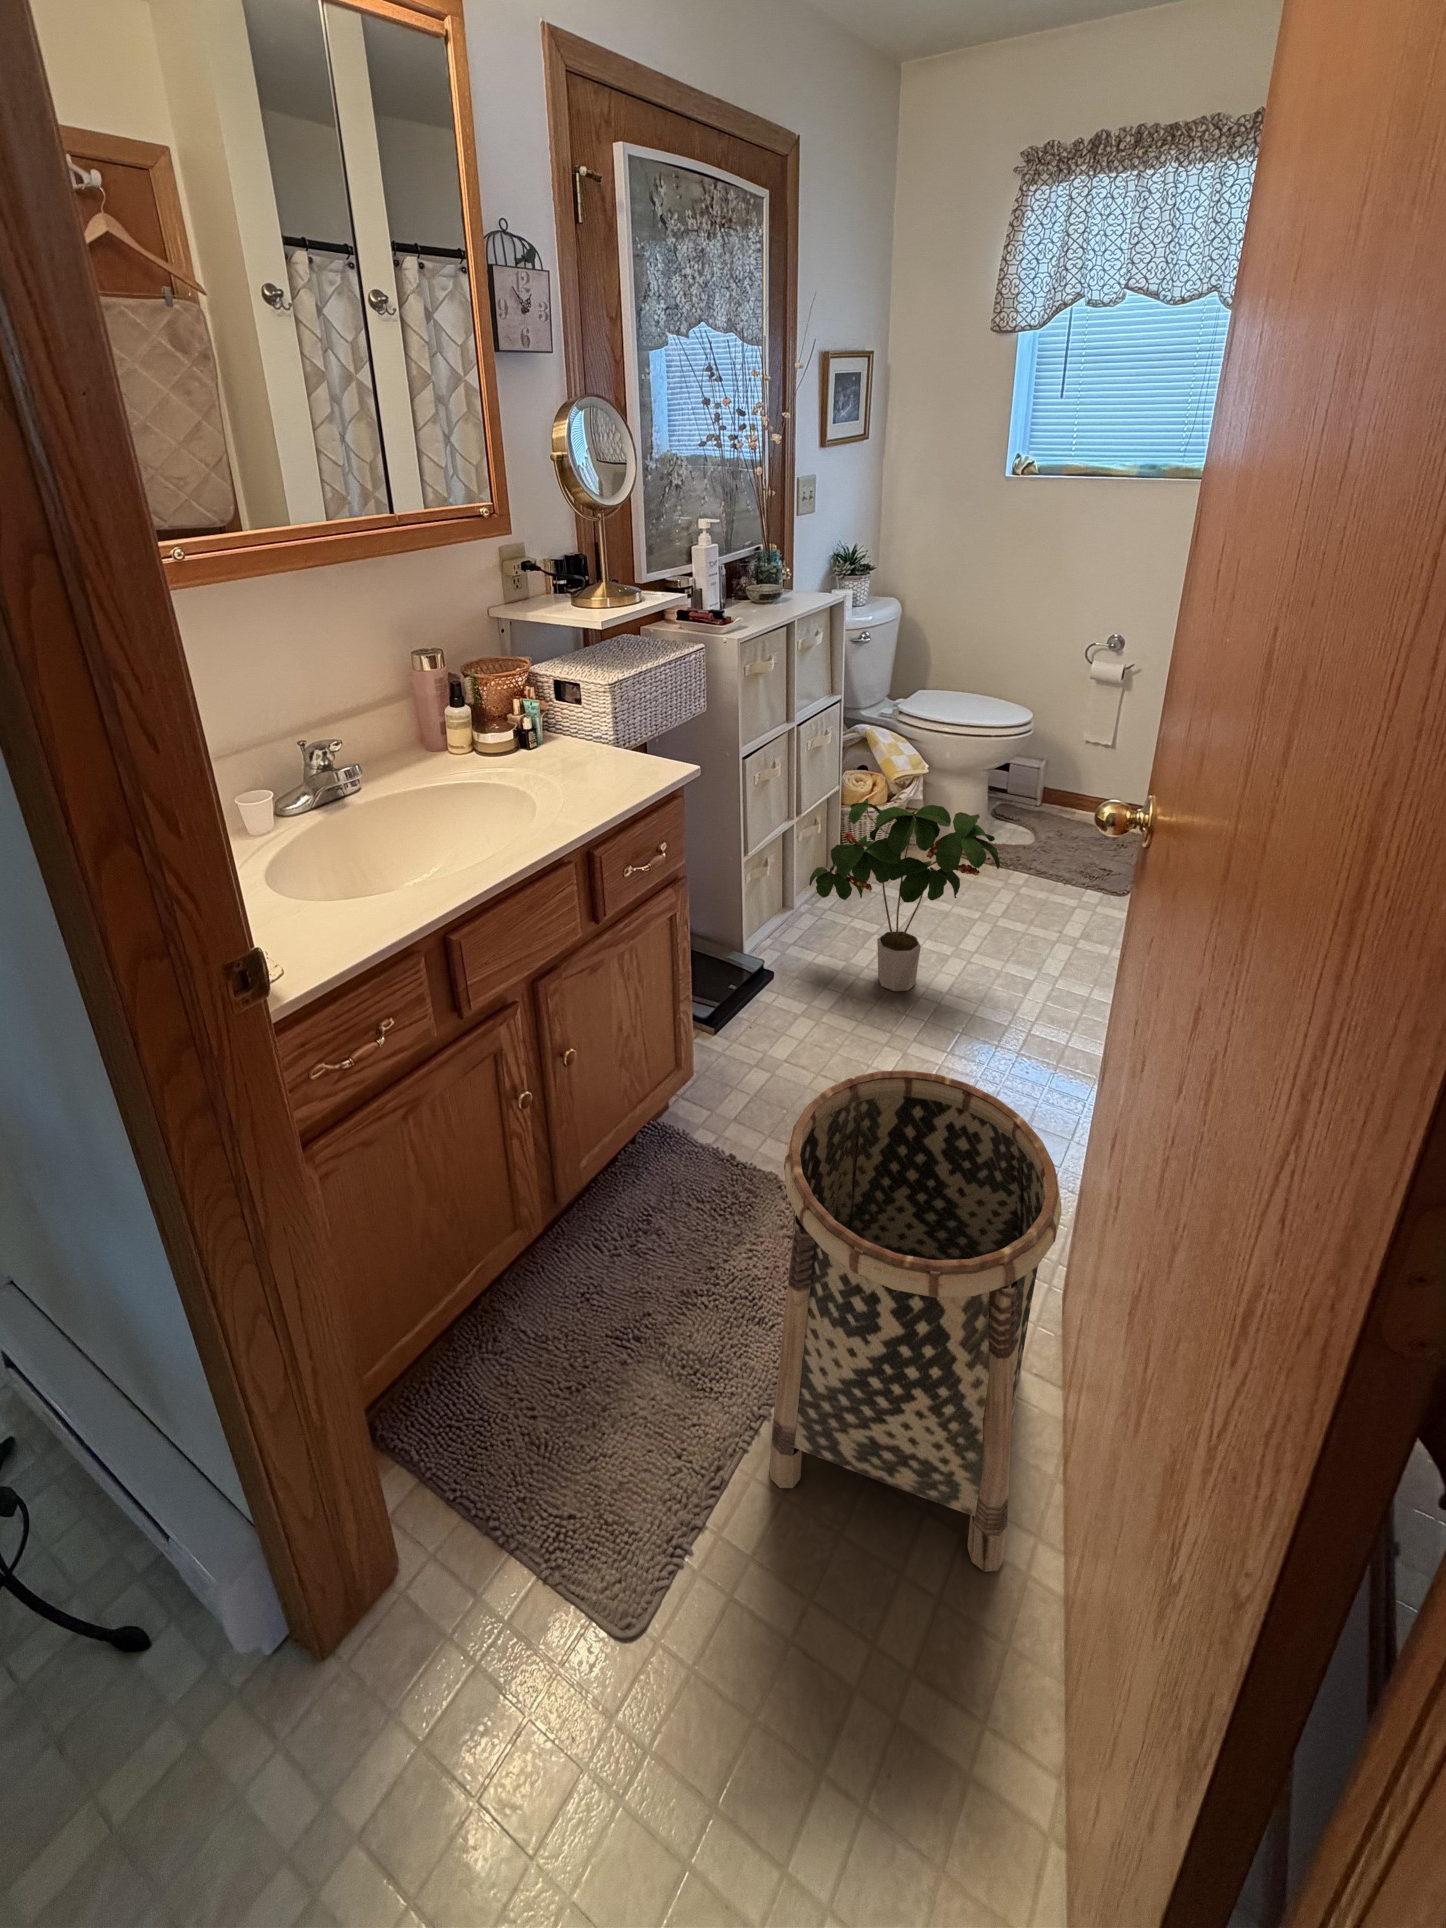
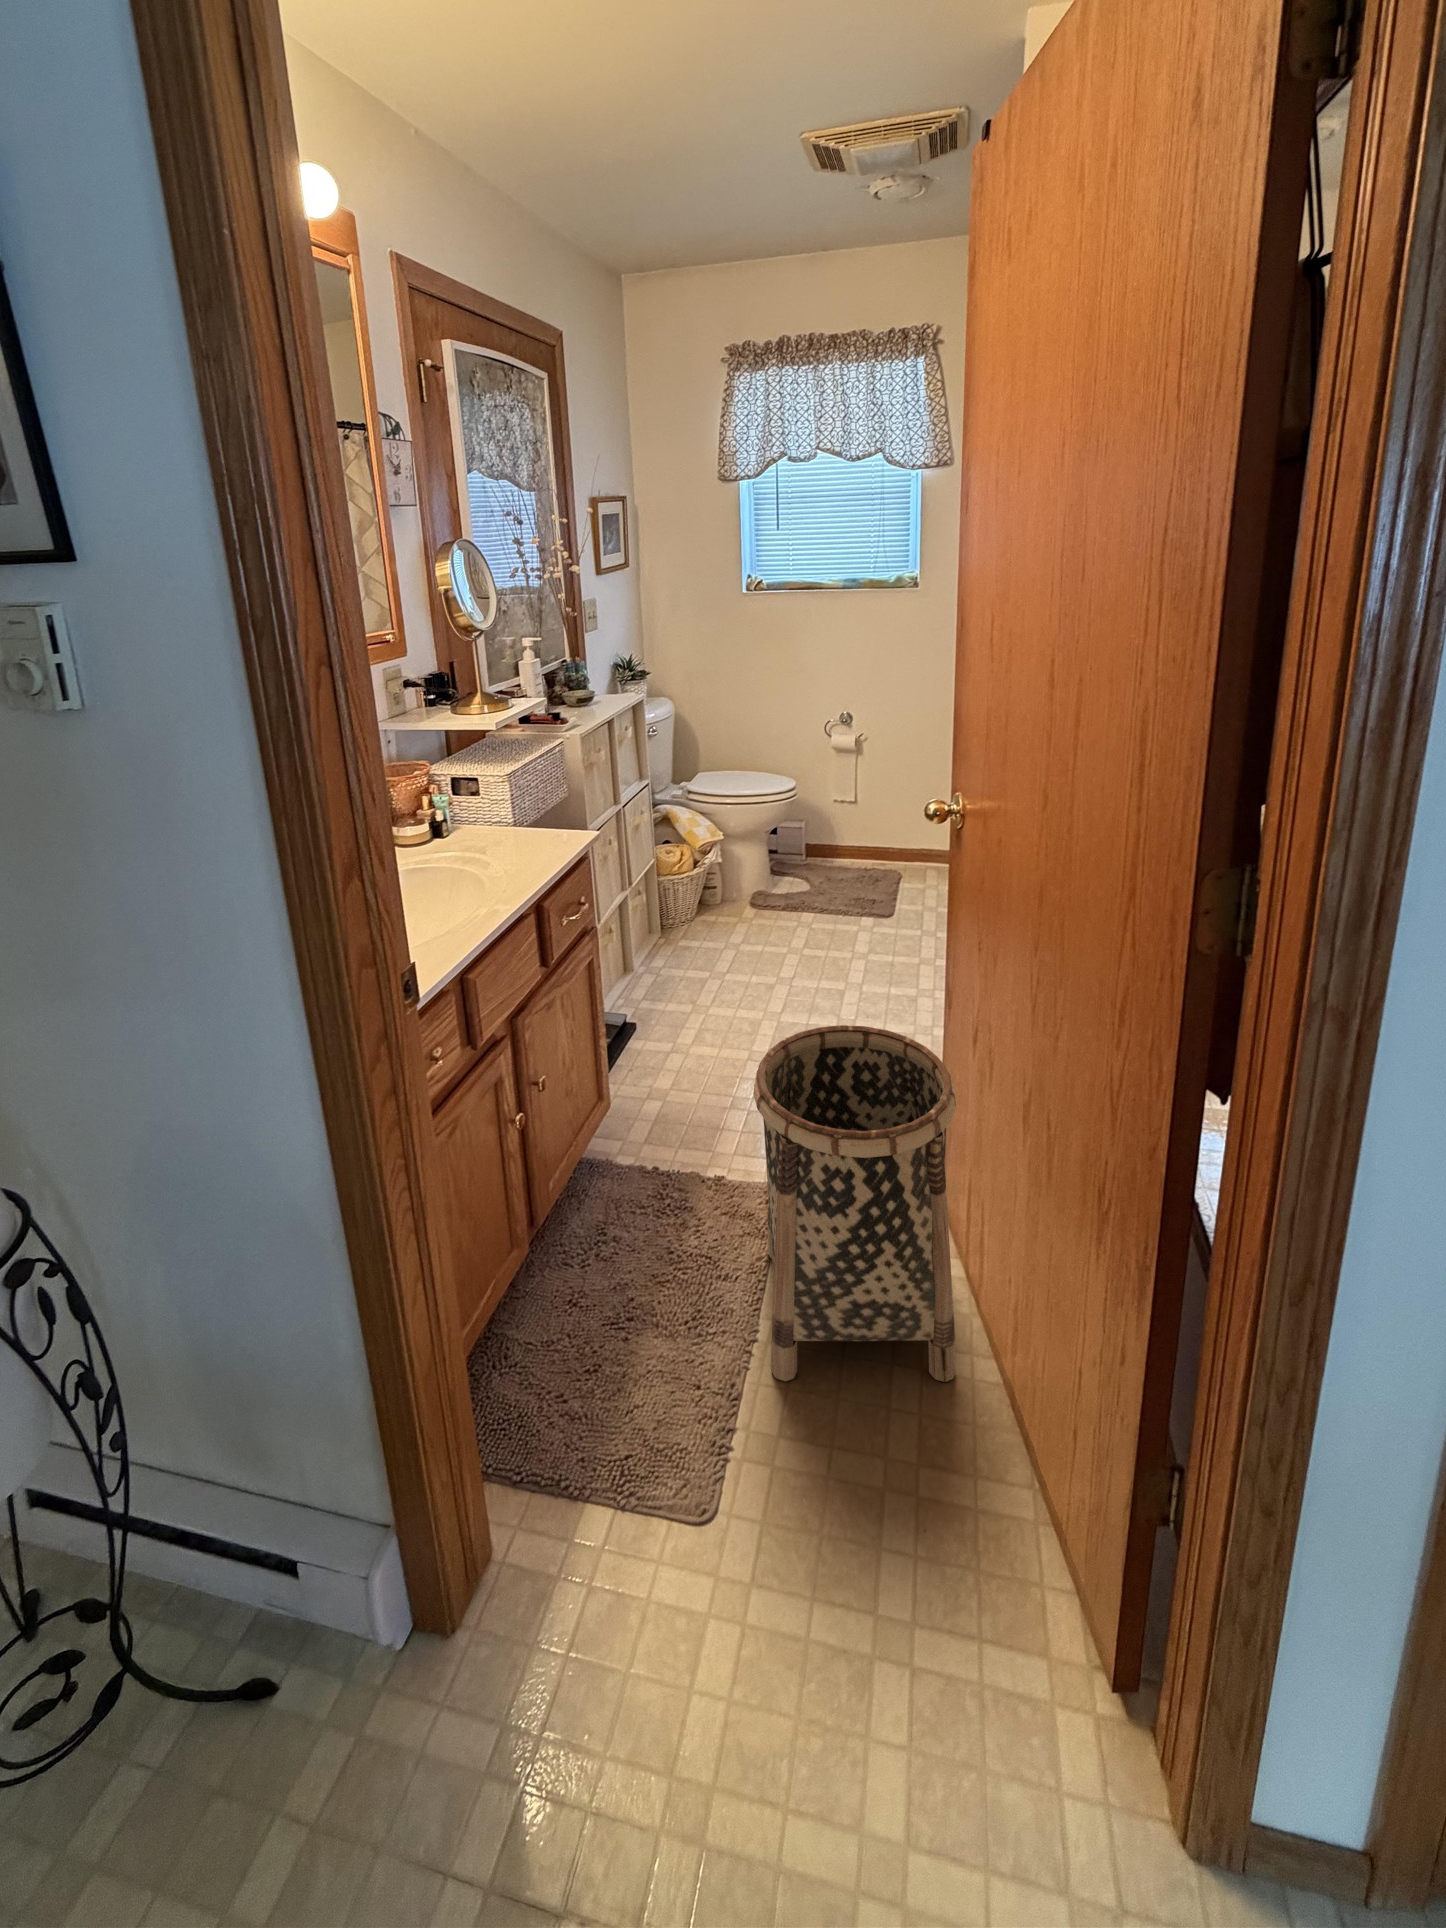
potted plant: present [809,799,1000,991] -> none [657,854,813,1020]

